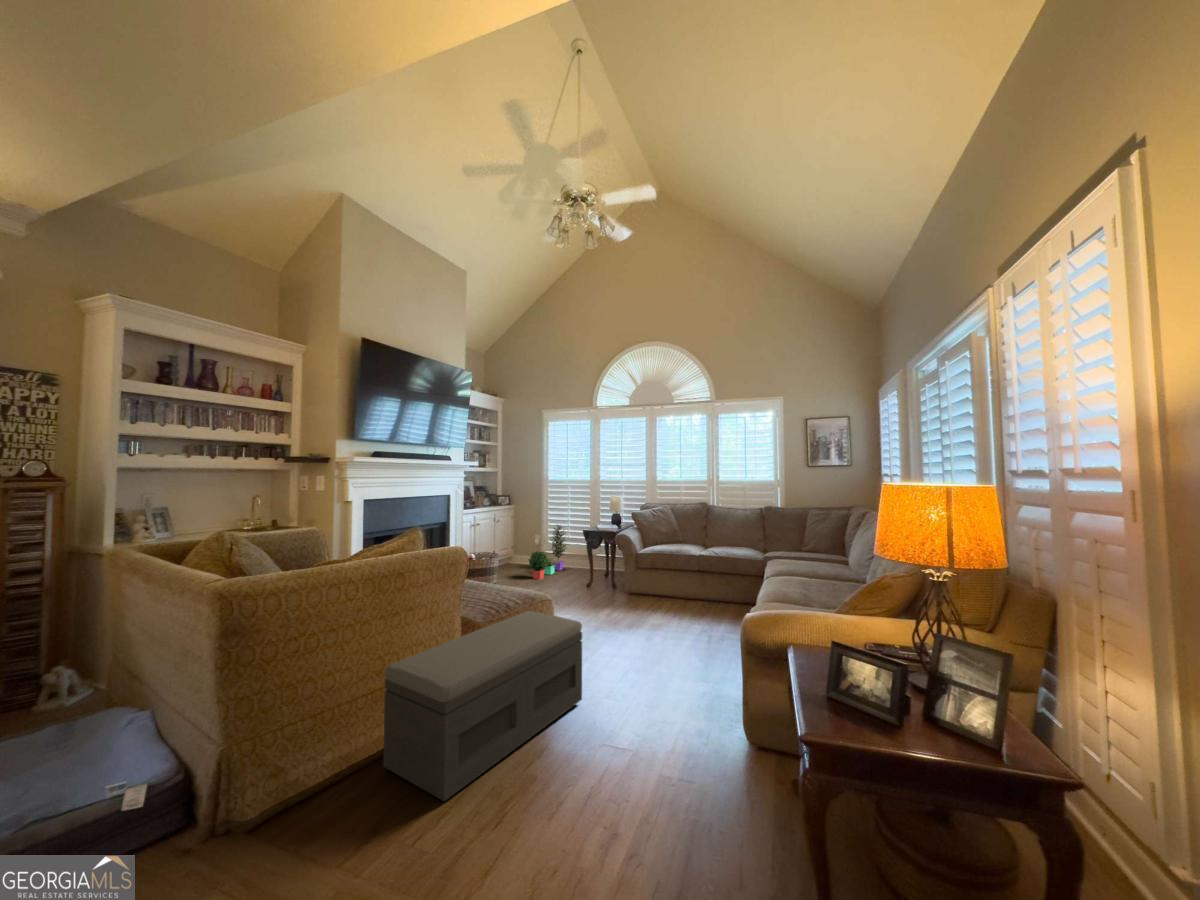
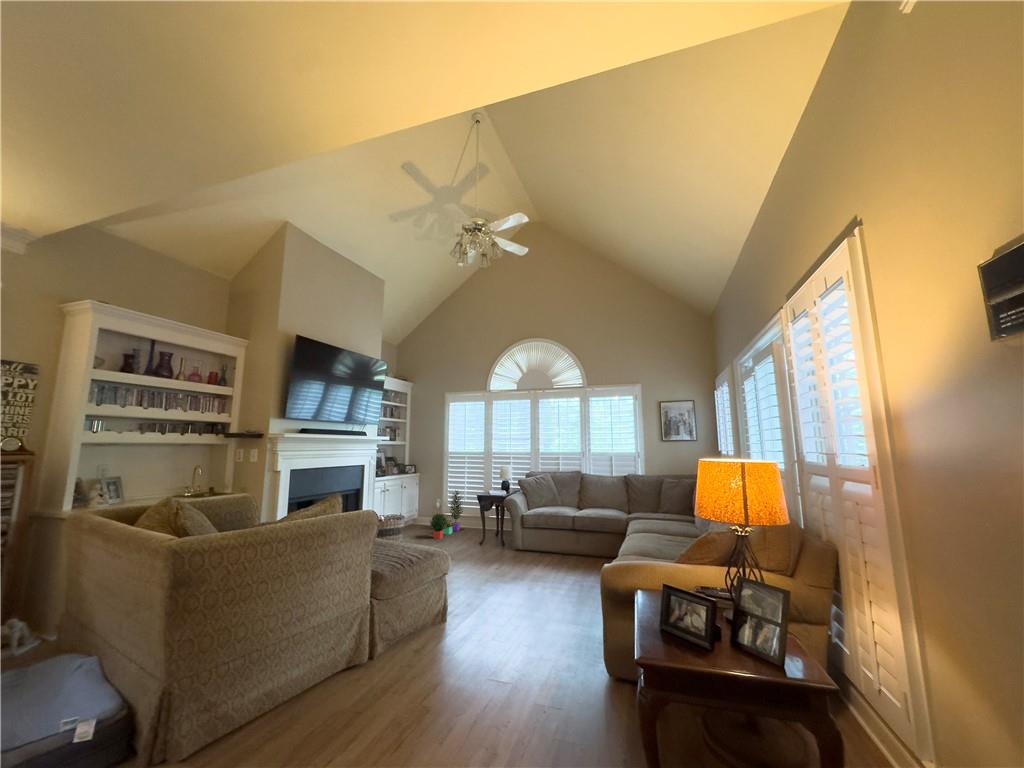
storage bench: present [383,611,582,801] -> none [303,565,474,729]

